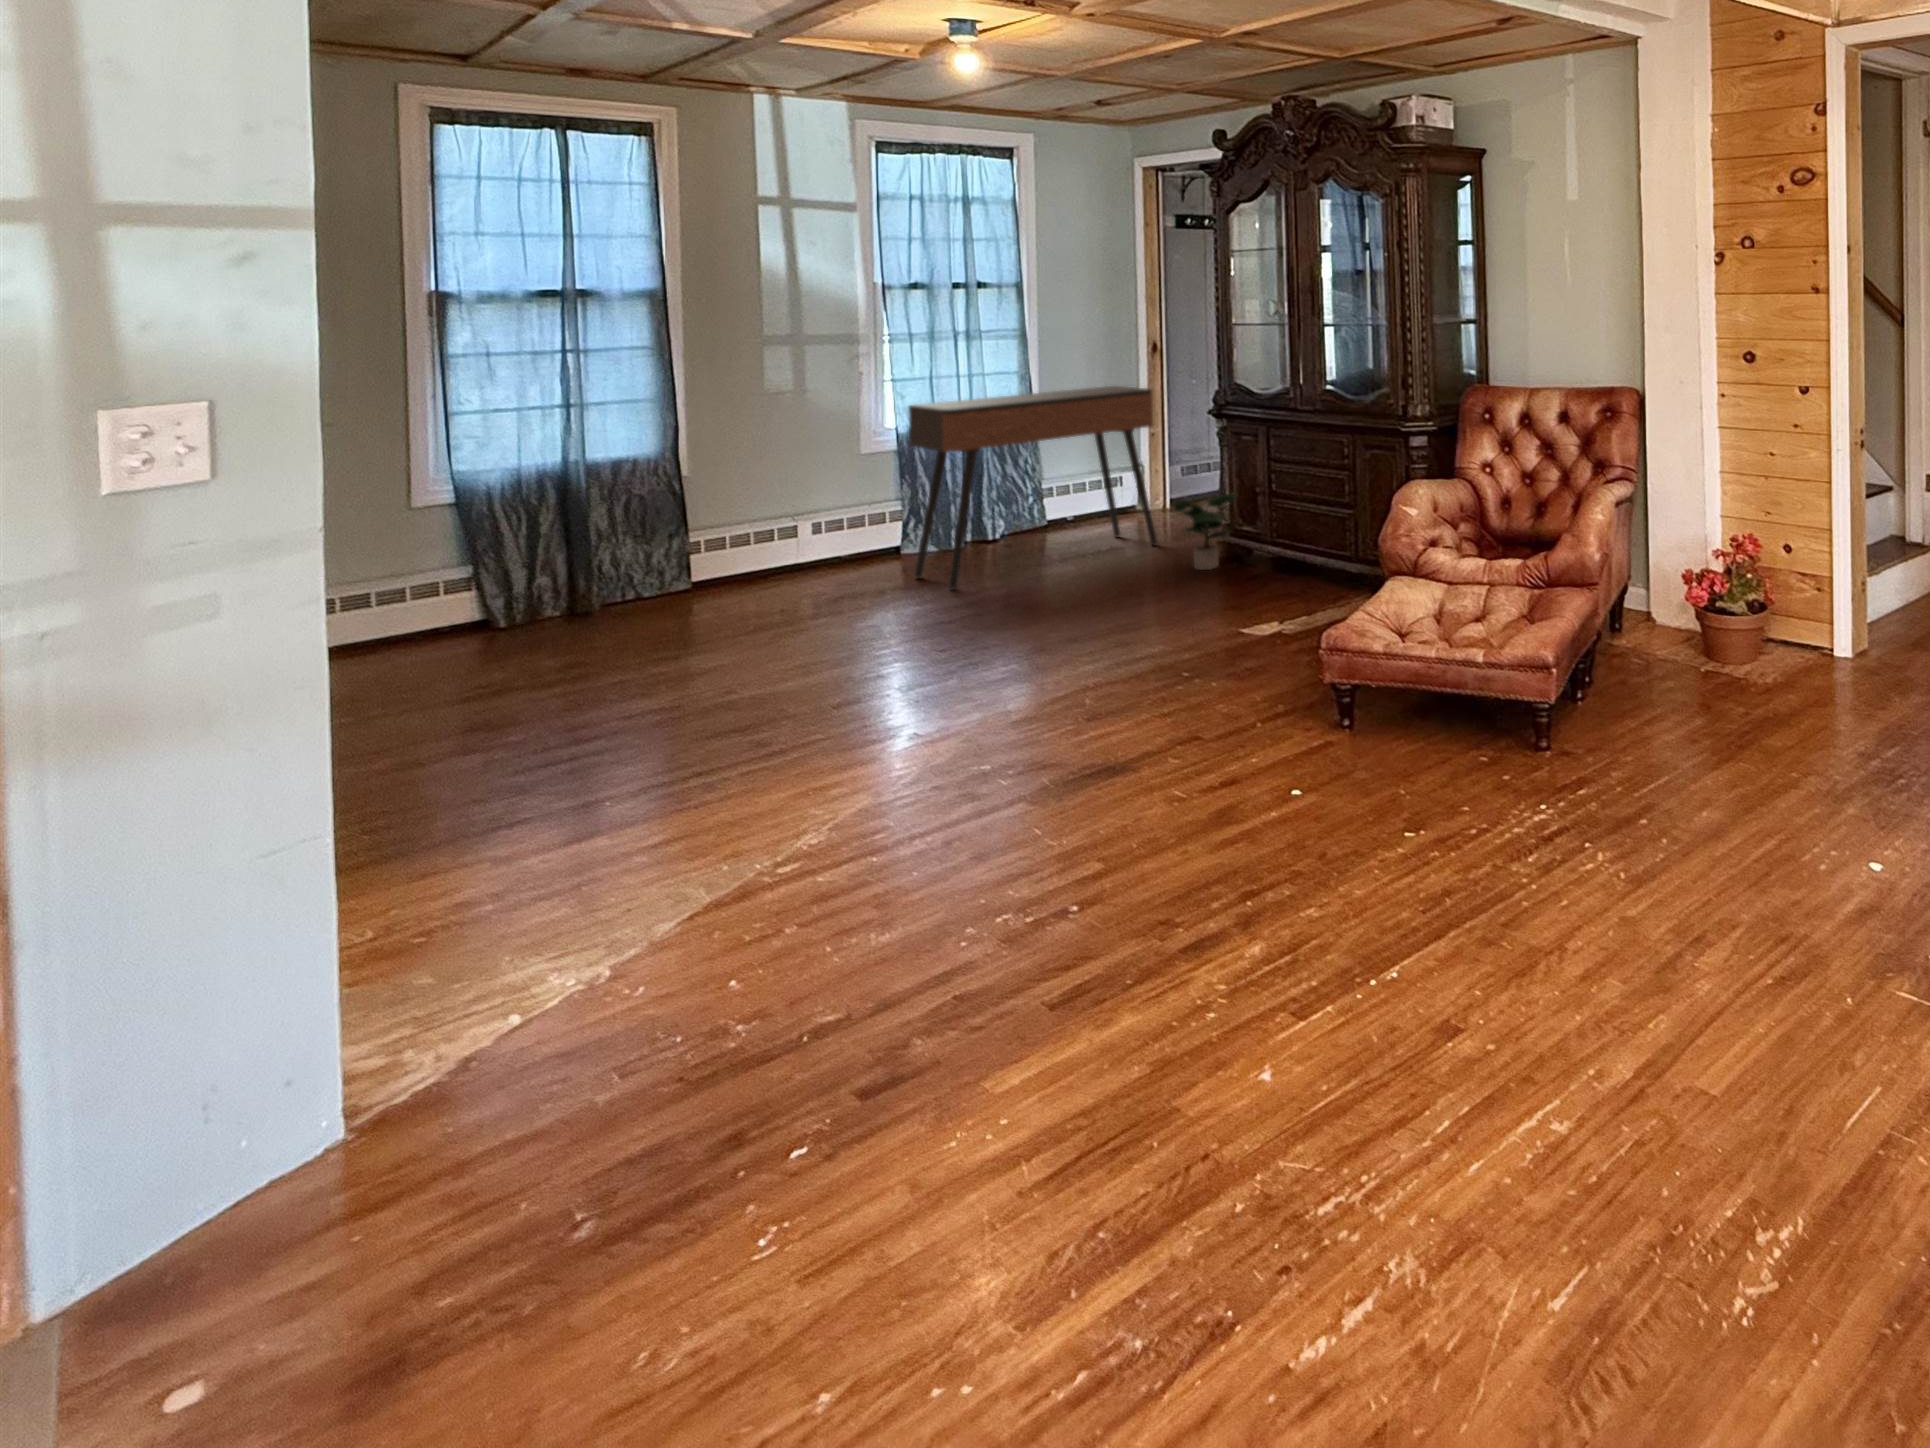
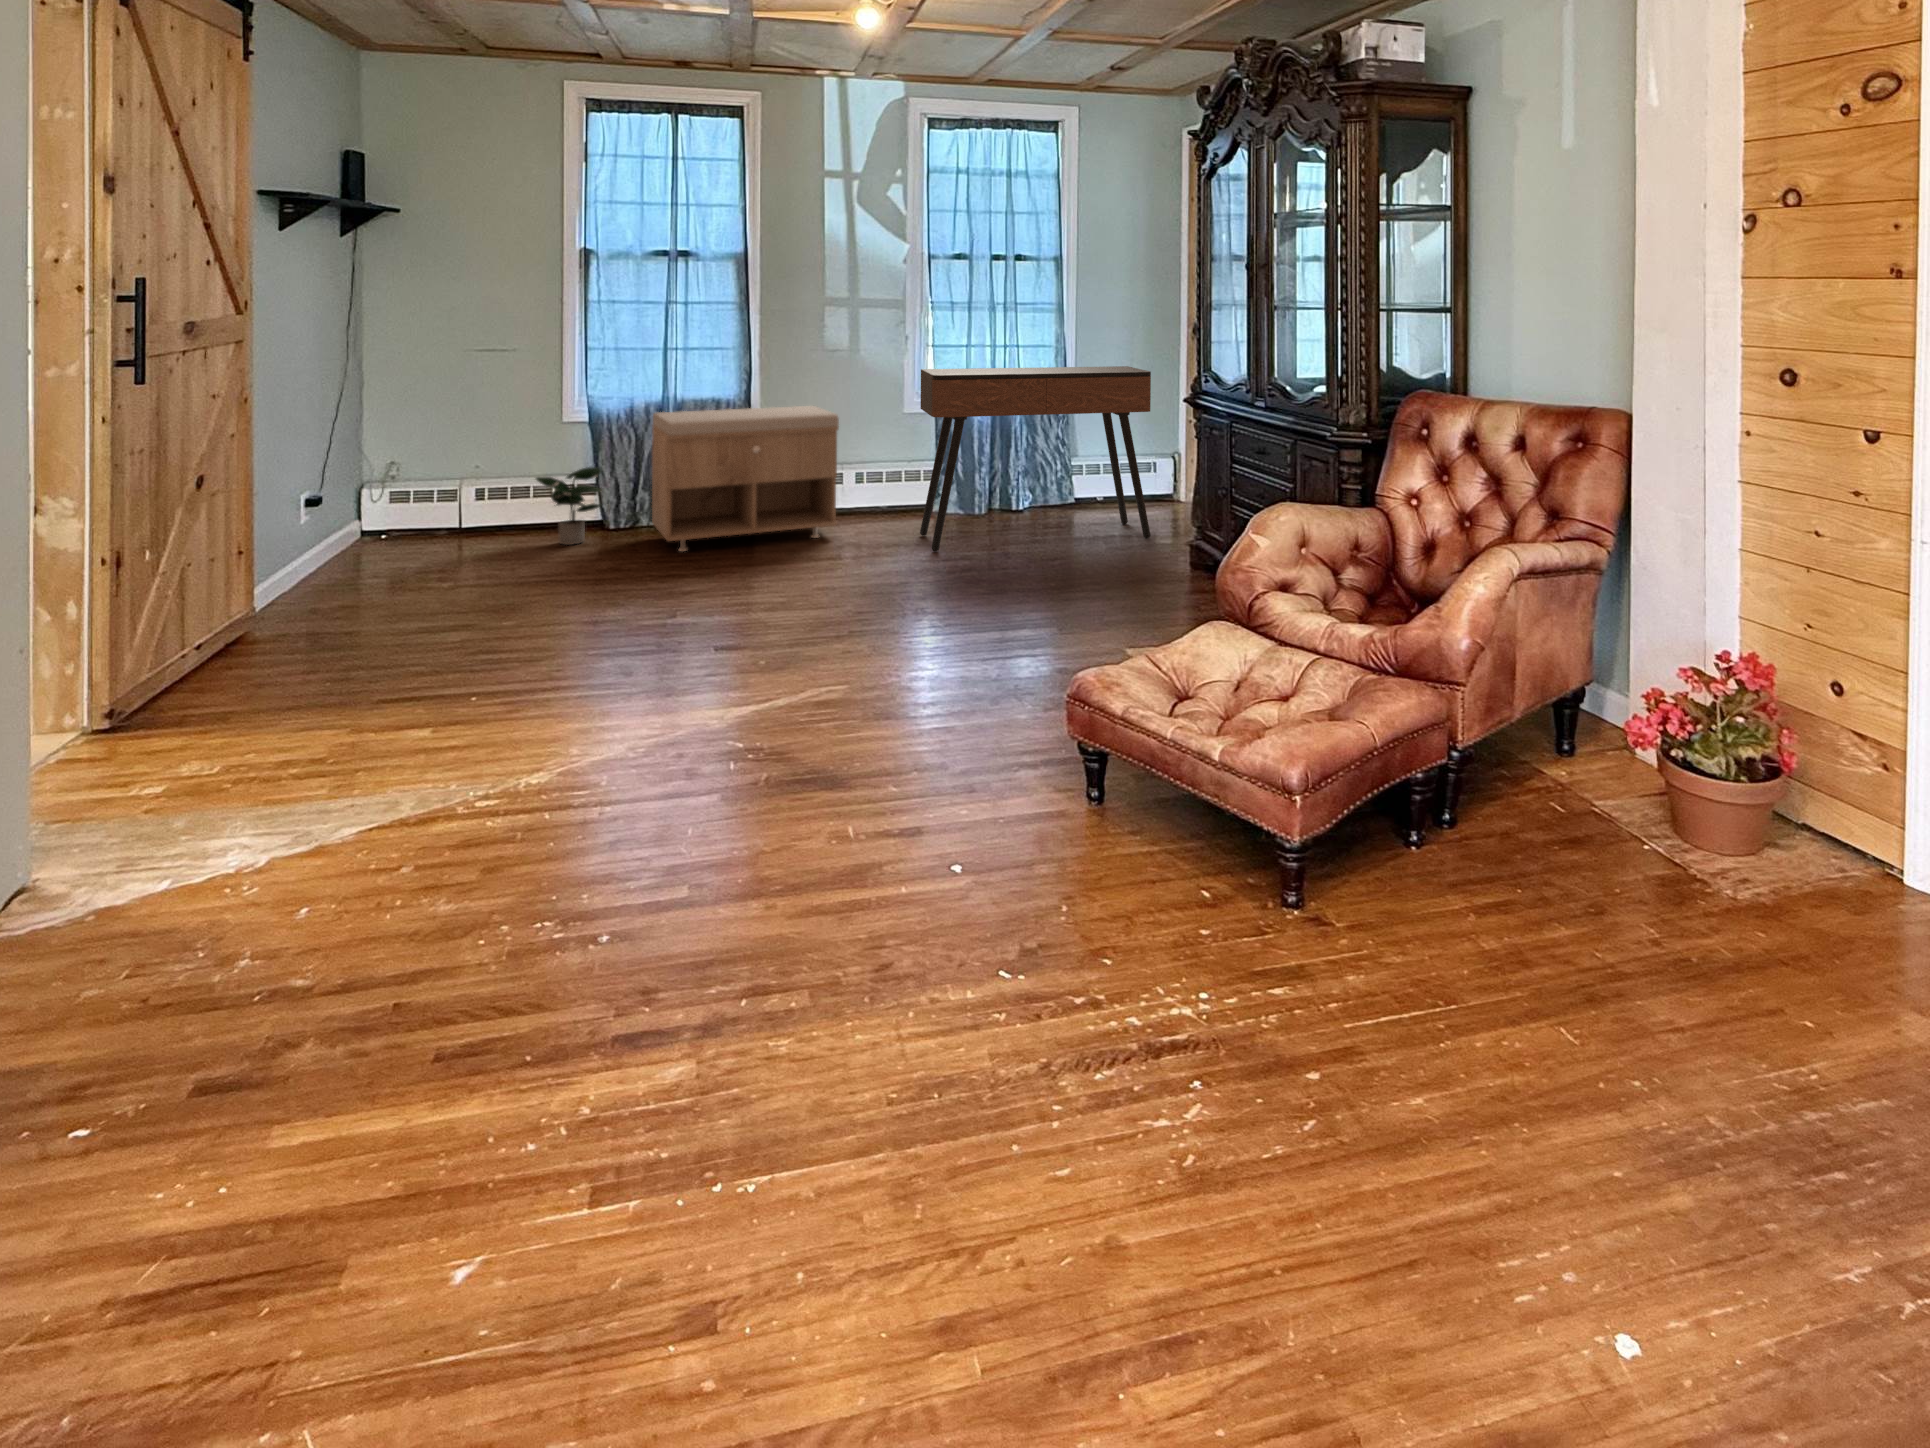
storage bench: none [557,456,818,639] -> present [652,406,839,551]
potted plant: present [1172,494,1236,570] -> present [536,467,601,545]

